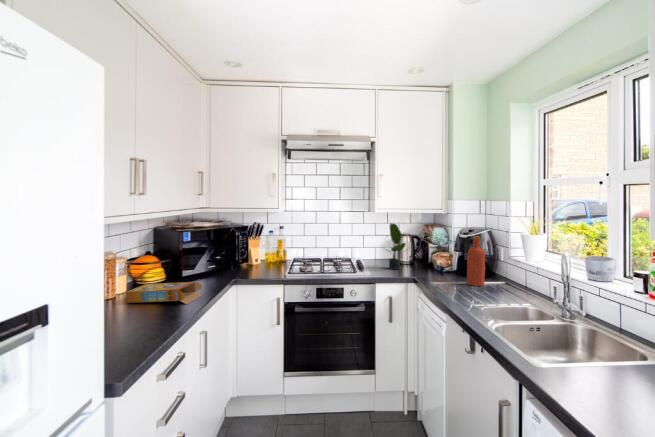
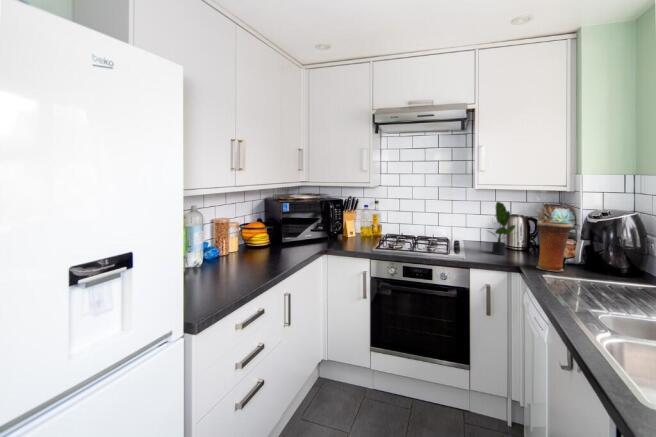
vase: none [424,233,451,280] -> present [537,216,573,271]
bottle: present [467,236,485,286] -> none [591,222,623,284]
cereal box: present [126,282,202,304] -> none [230,246,291,267]

